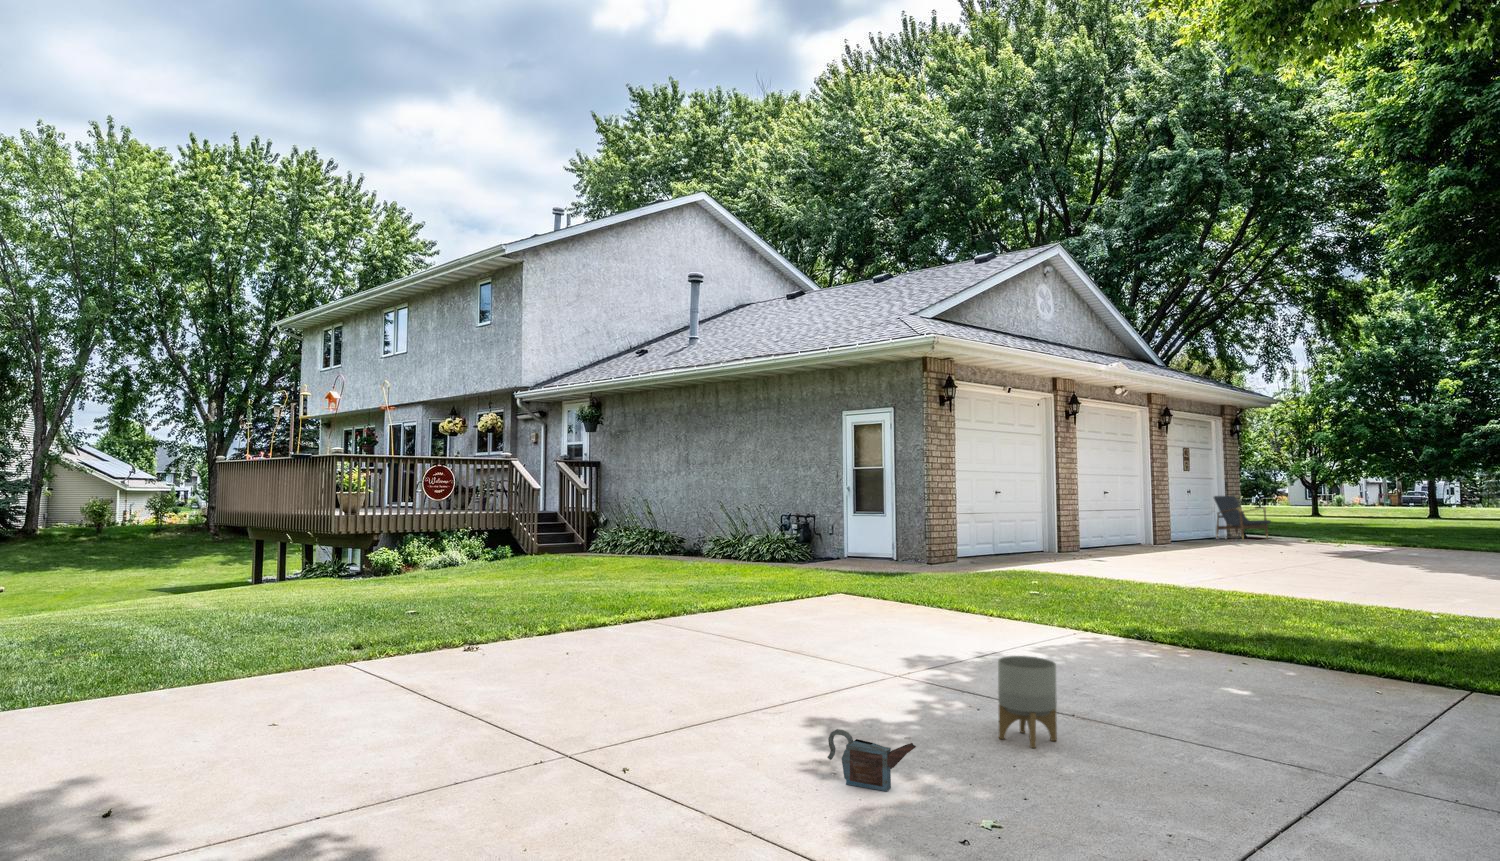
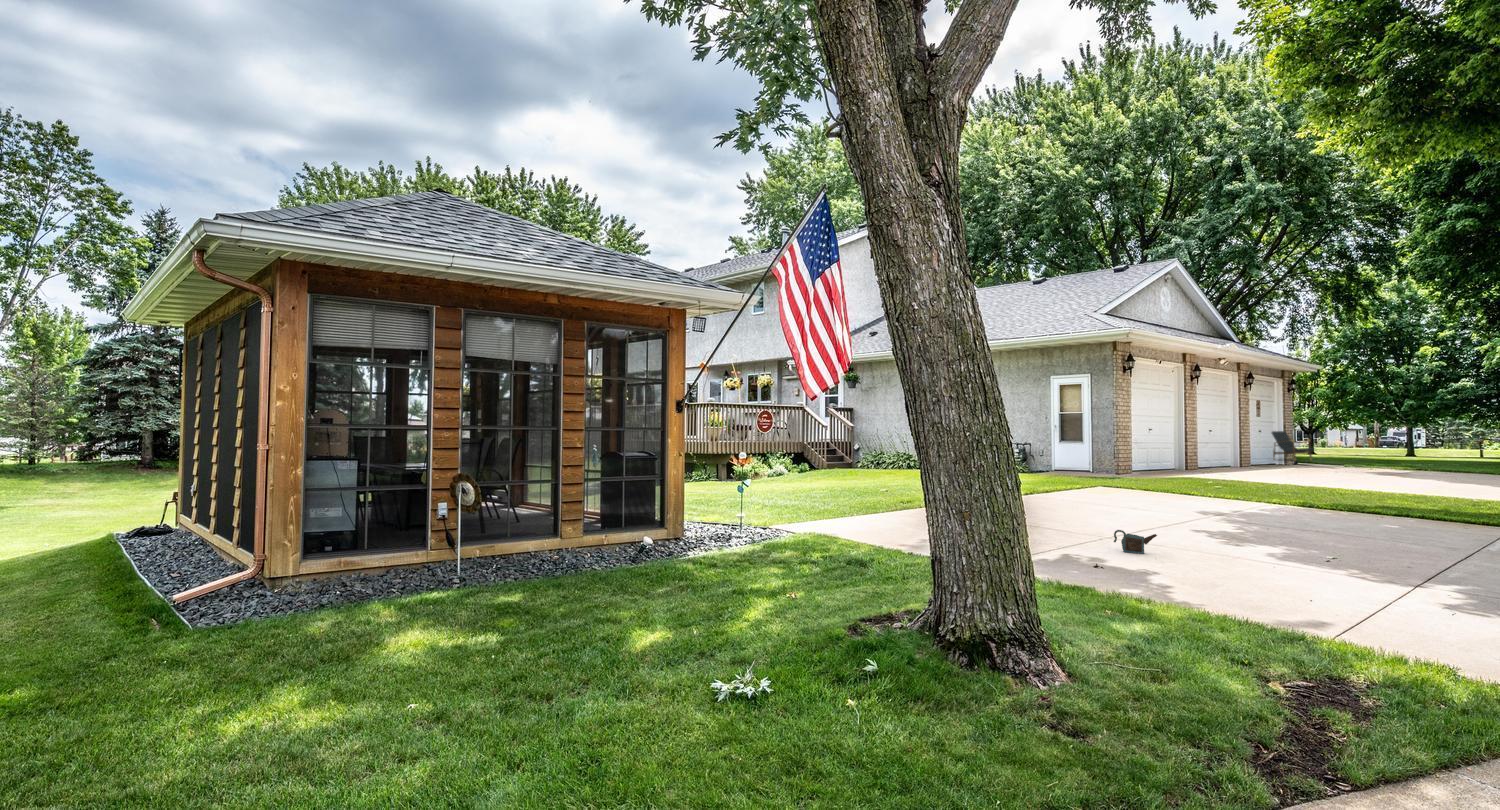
planter: present [998,656,1057,748] -> none [1348,505,1381,543]
watering can: present [827,729,916,791] -> present [1114,530,1157,554]

